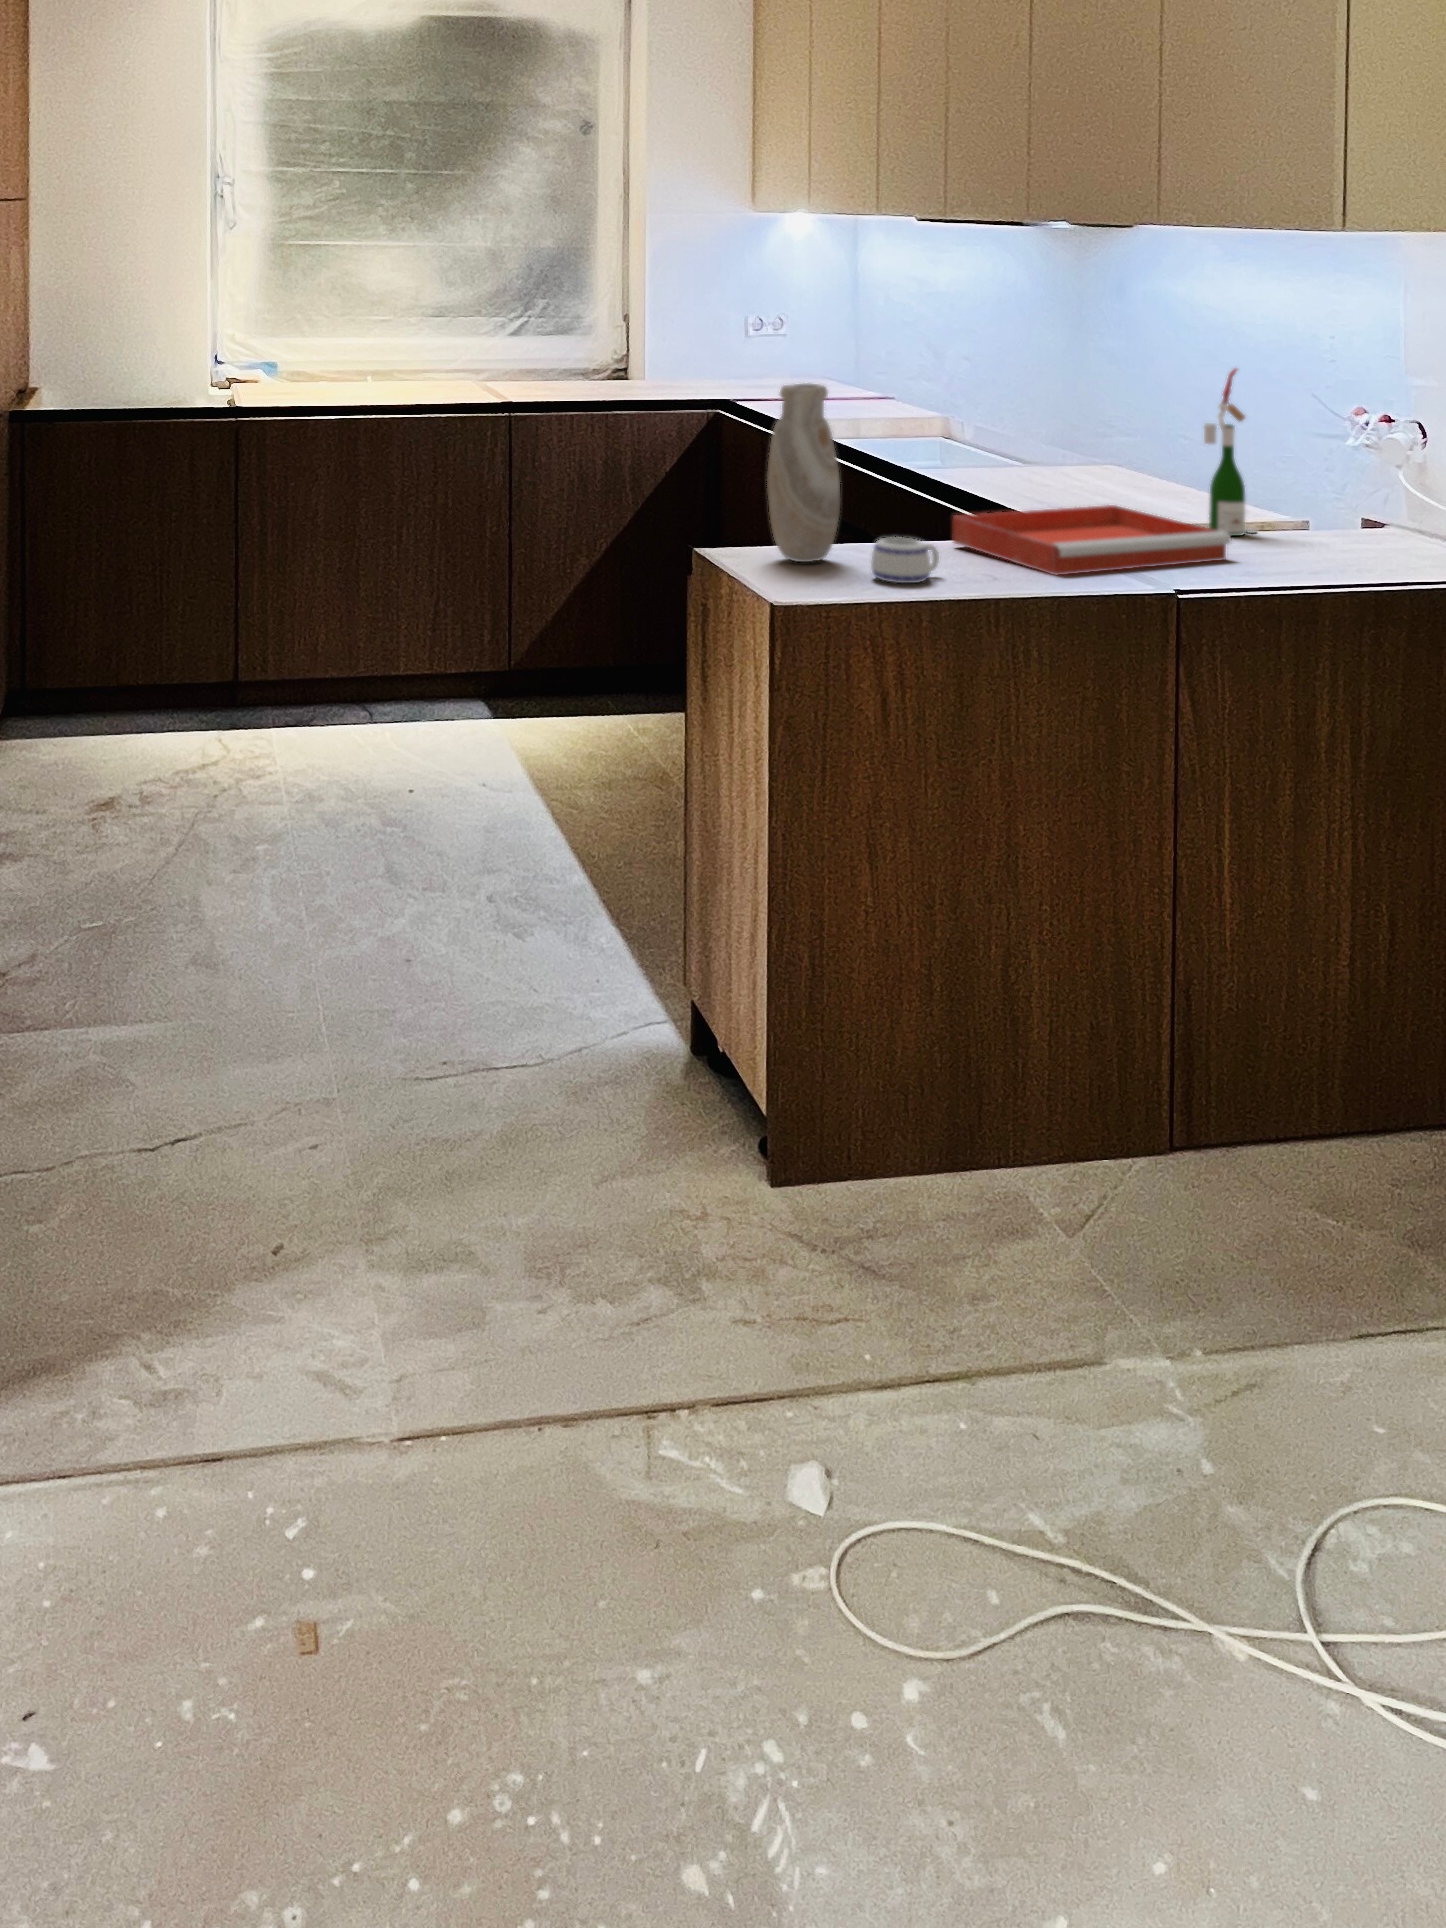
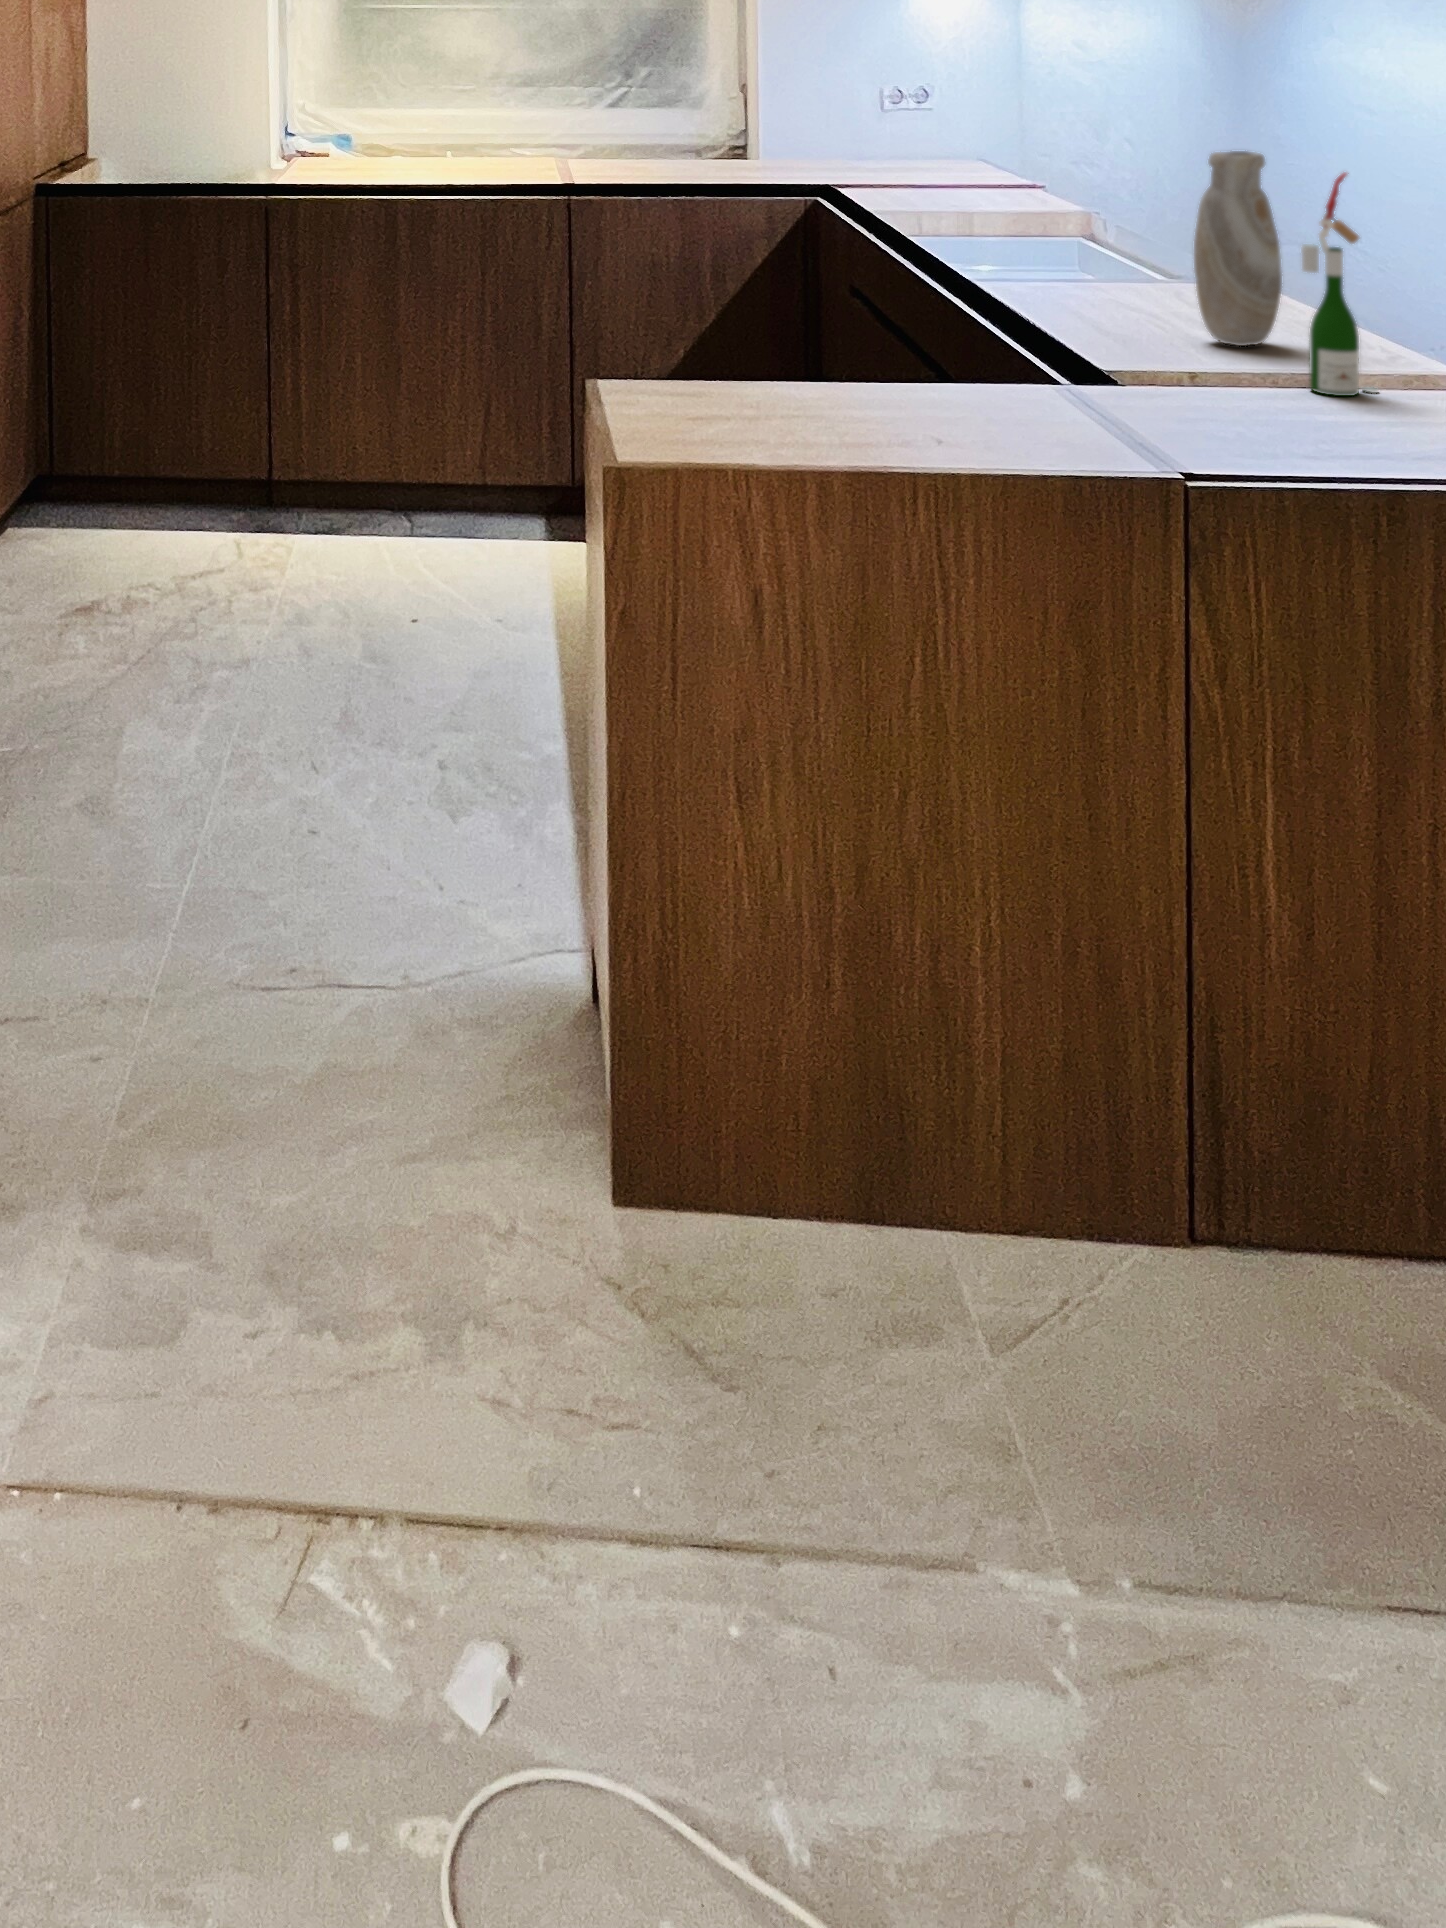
vase: present [767,383,840,562] -> present [1194,151,1282,346]
tray: present [953,505,1231,575] -> none [938,347,1305,444]
mug: present [871,537,939,583] -> none [783,384,877,445]

